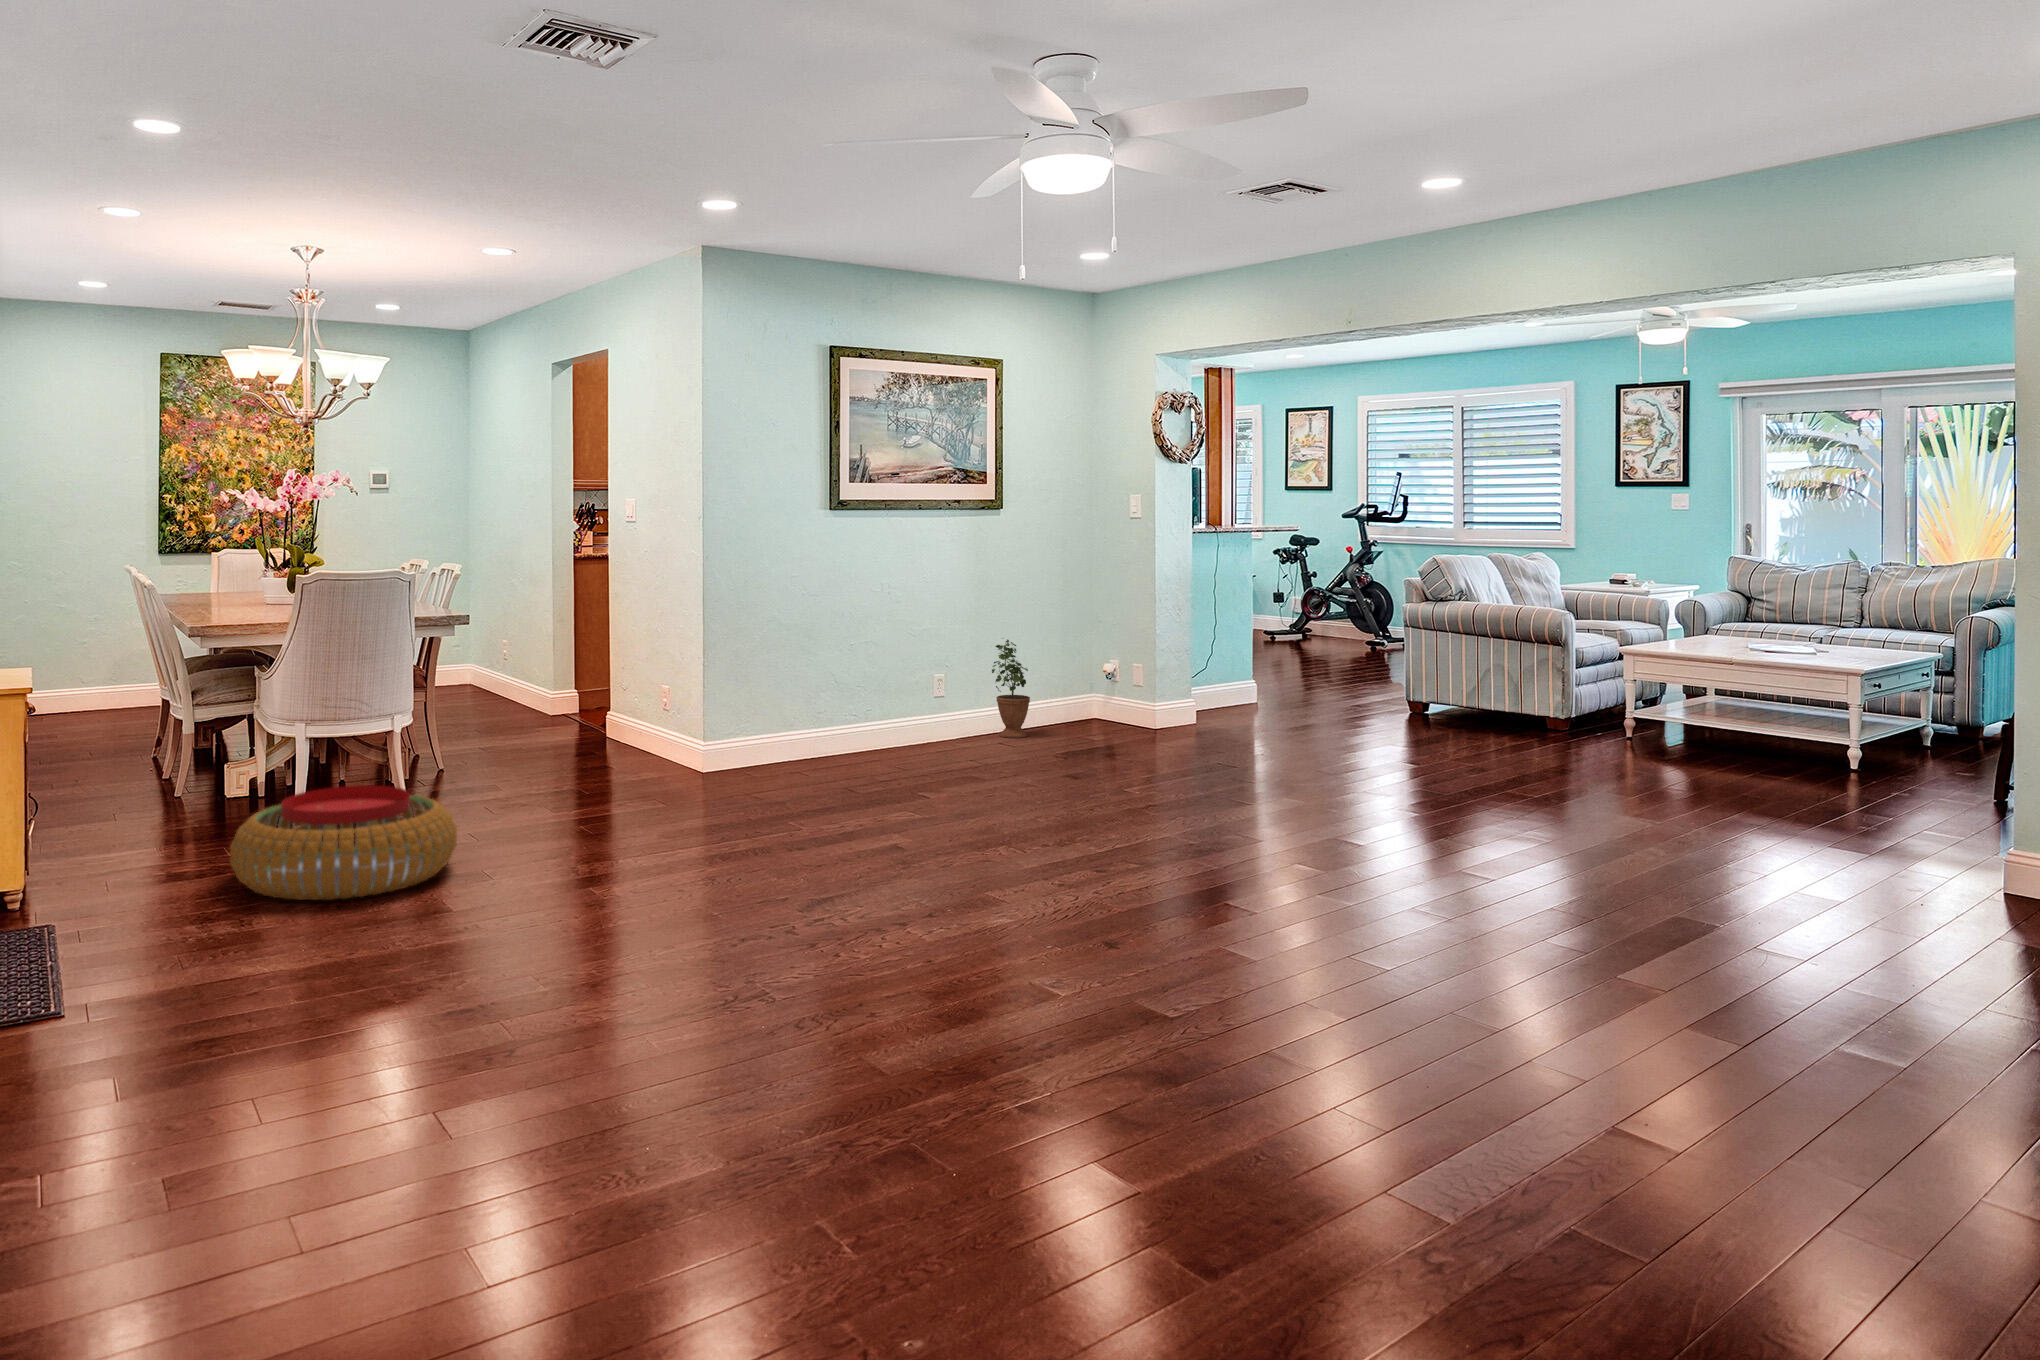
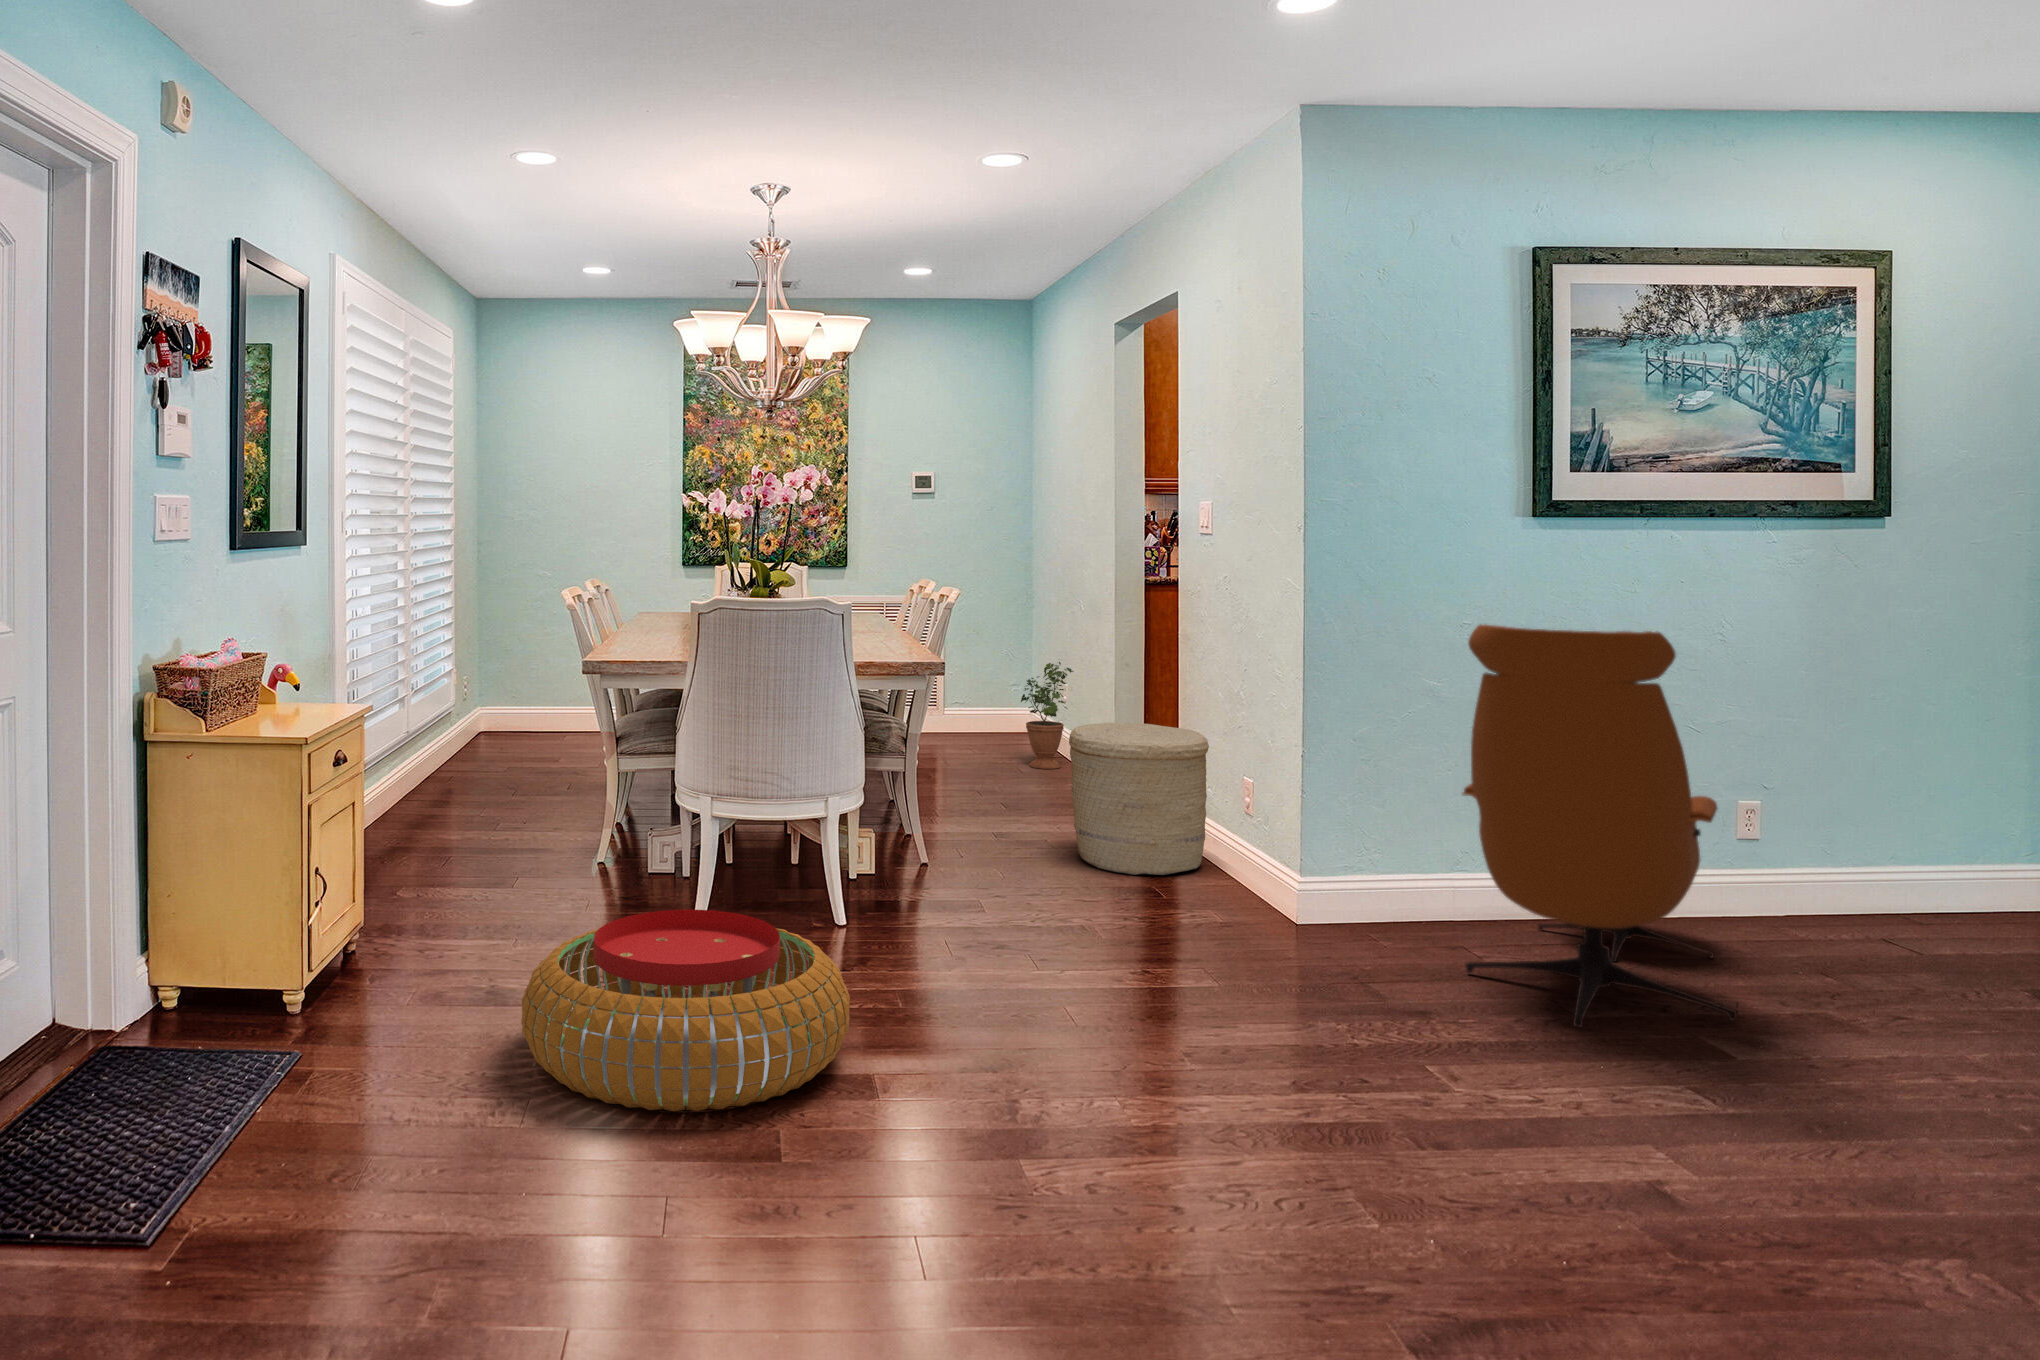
lounge chair: none [790,577,920,796] -> present [1463,625,1737,1027]
potted plant: present [992,639,1030,738] -> present [1021,662,1074,769]
woven basket: none [538,657,633,758] -> present [1069,723,1209,875]

